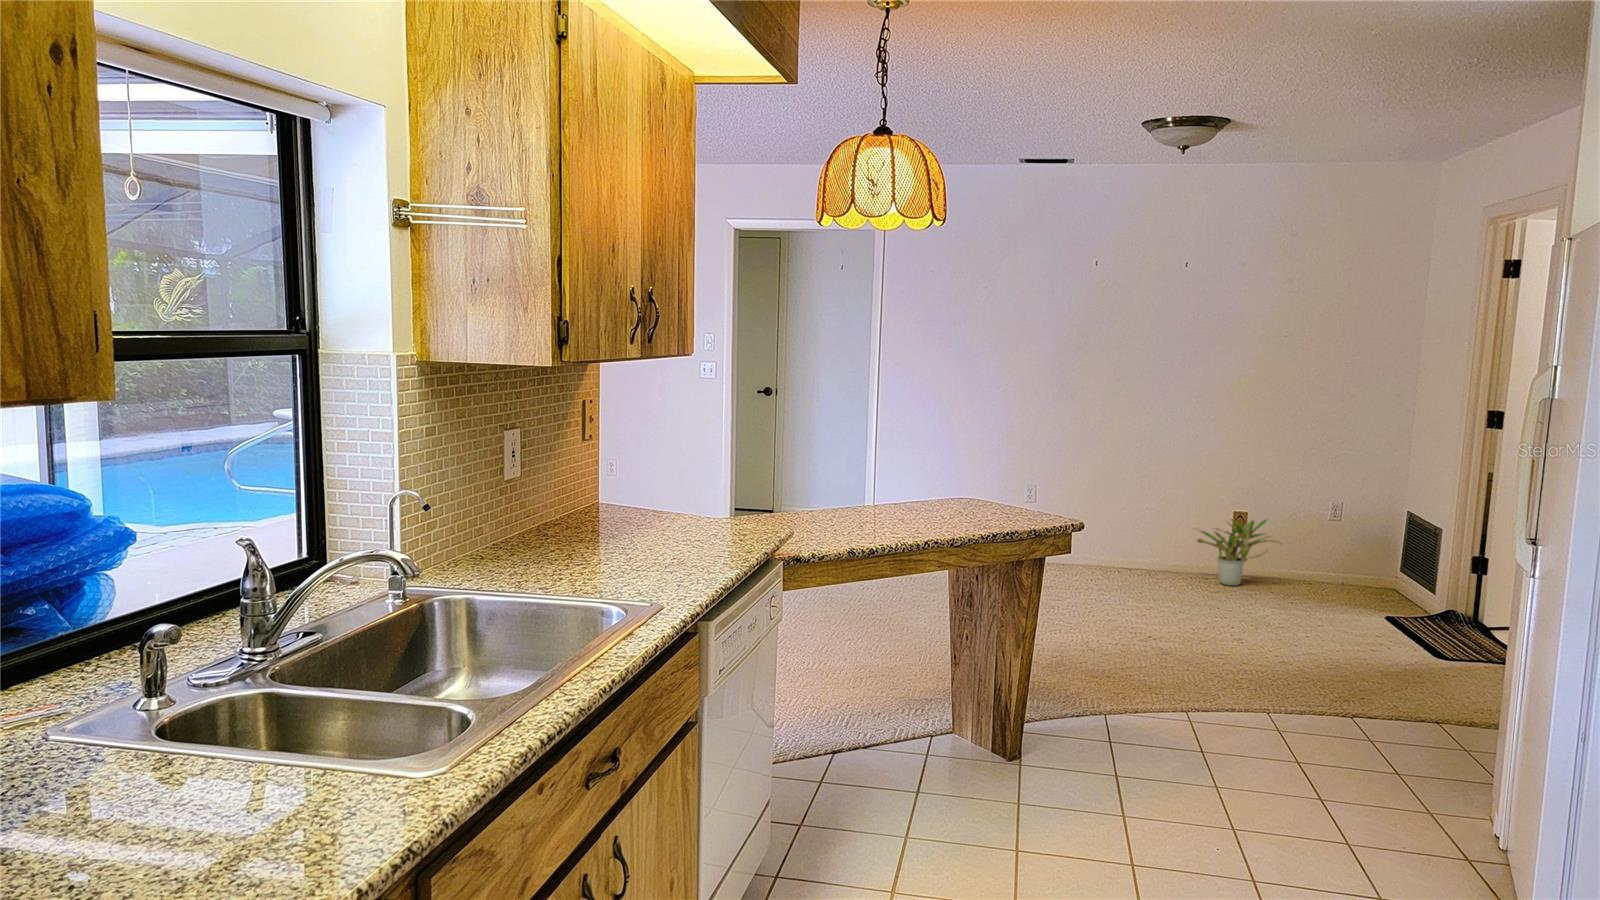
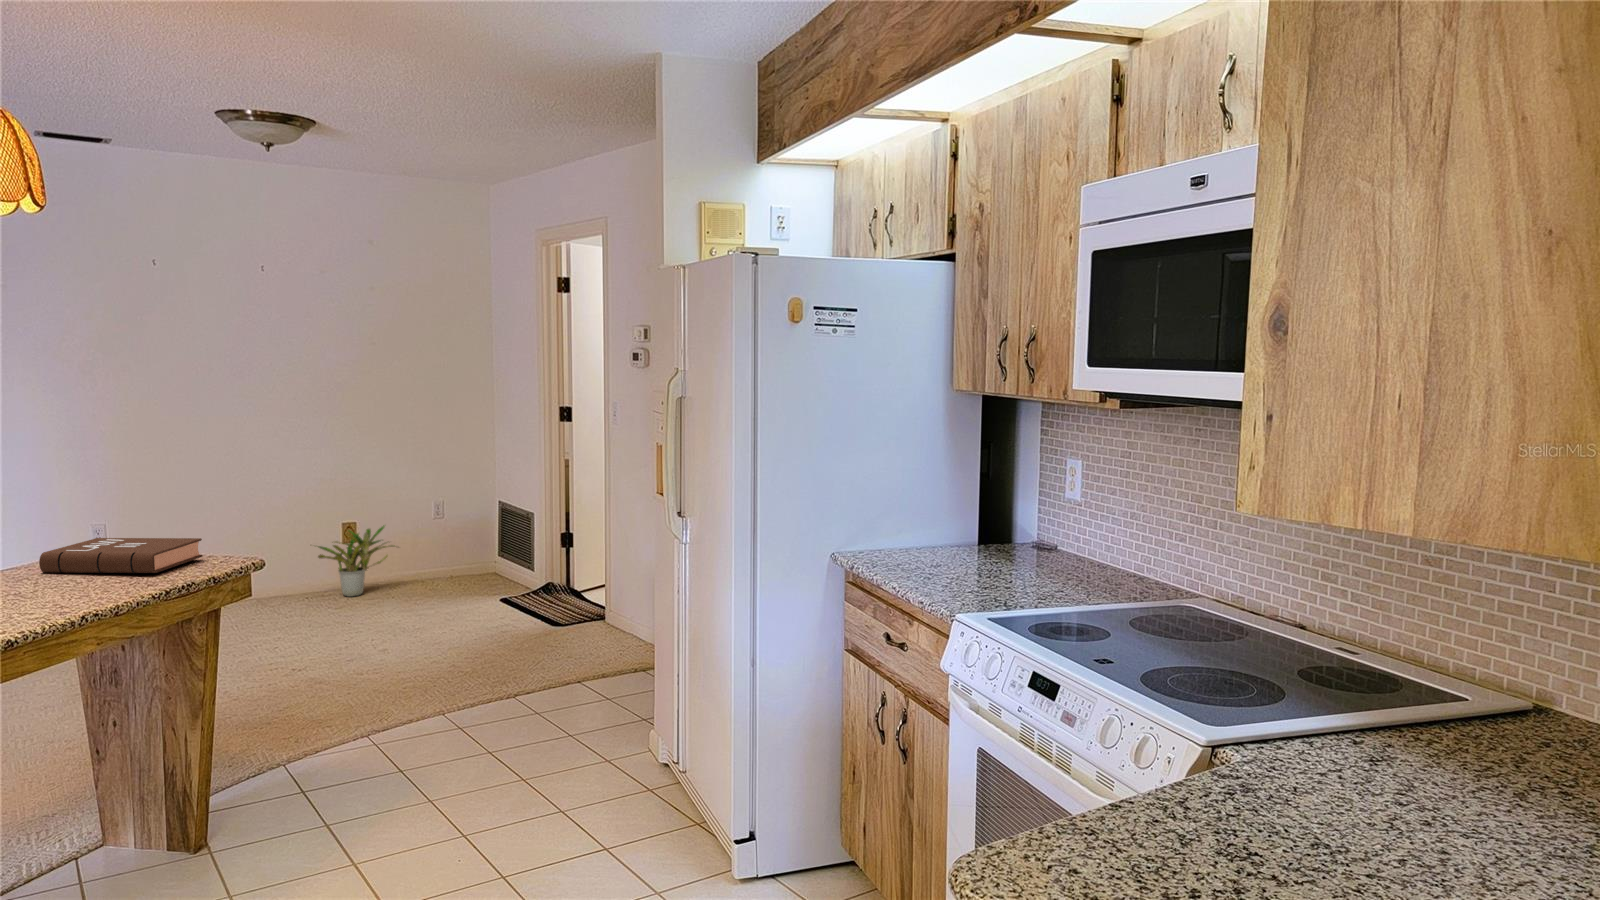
book: none [926,487,1038,519] -> present [39,538,203,574]

